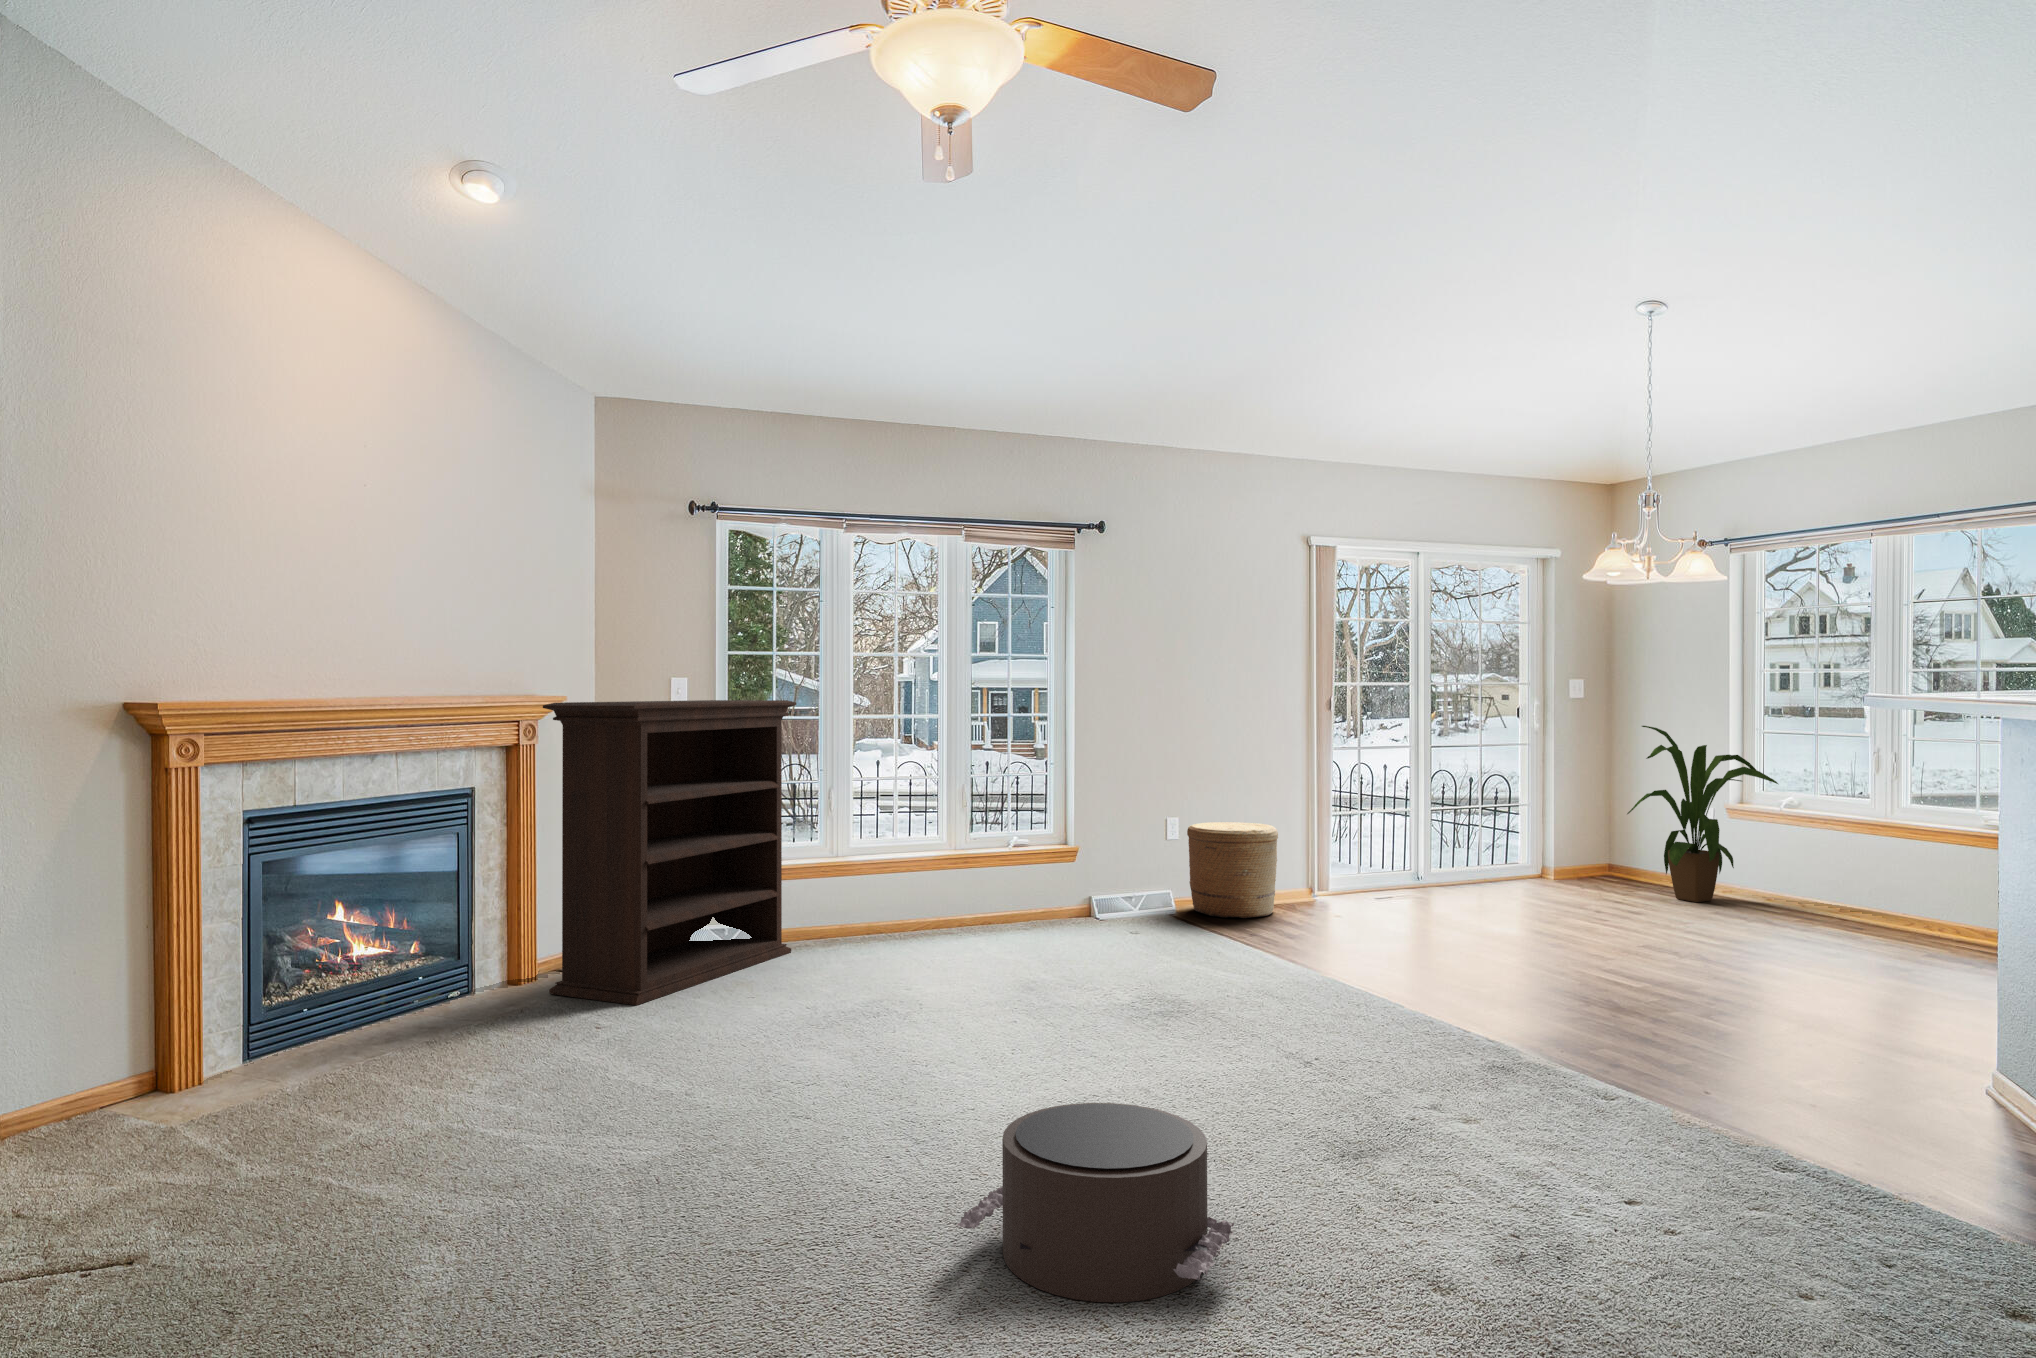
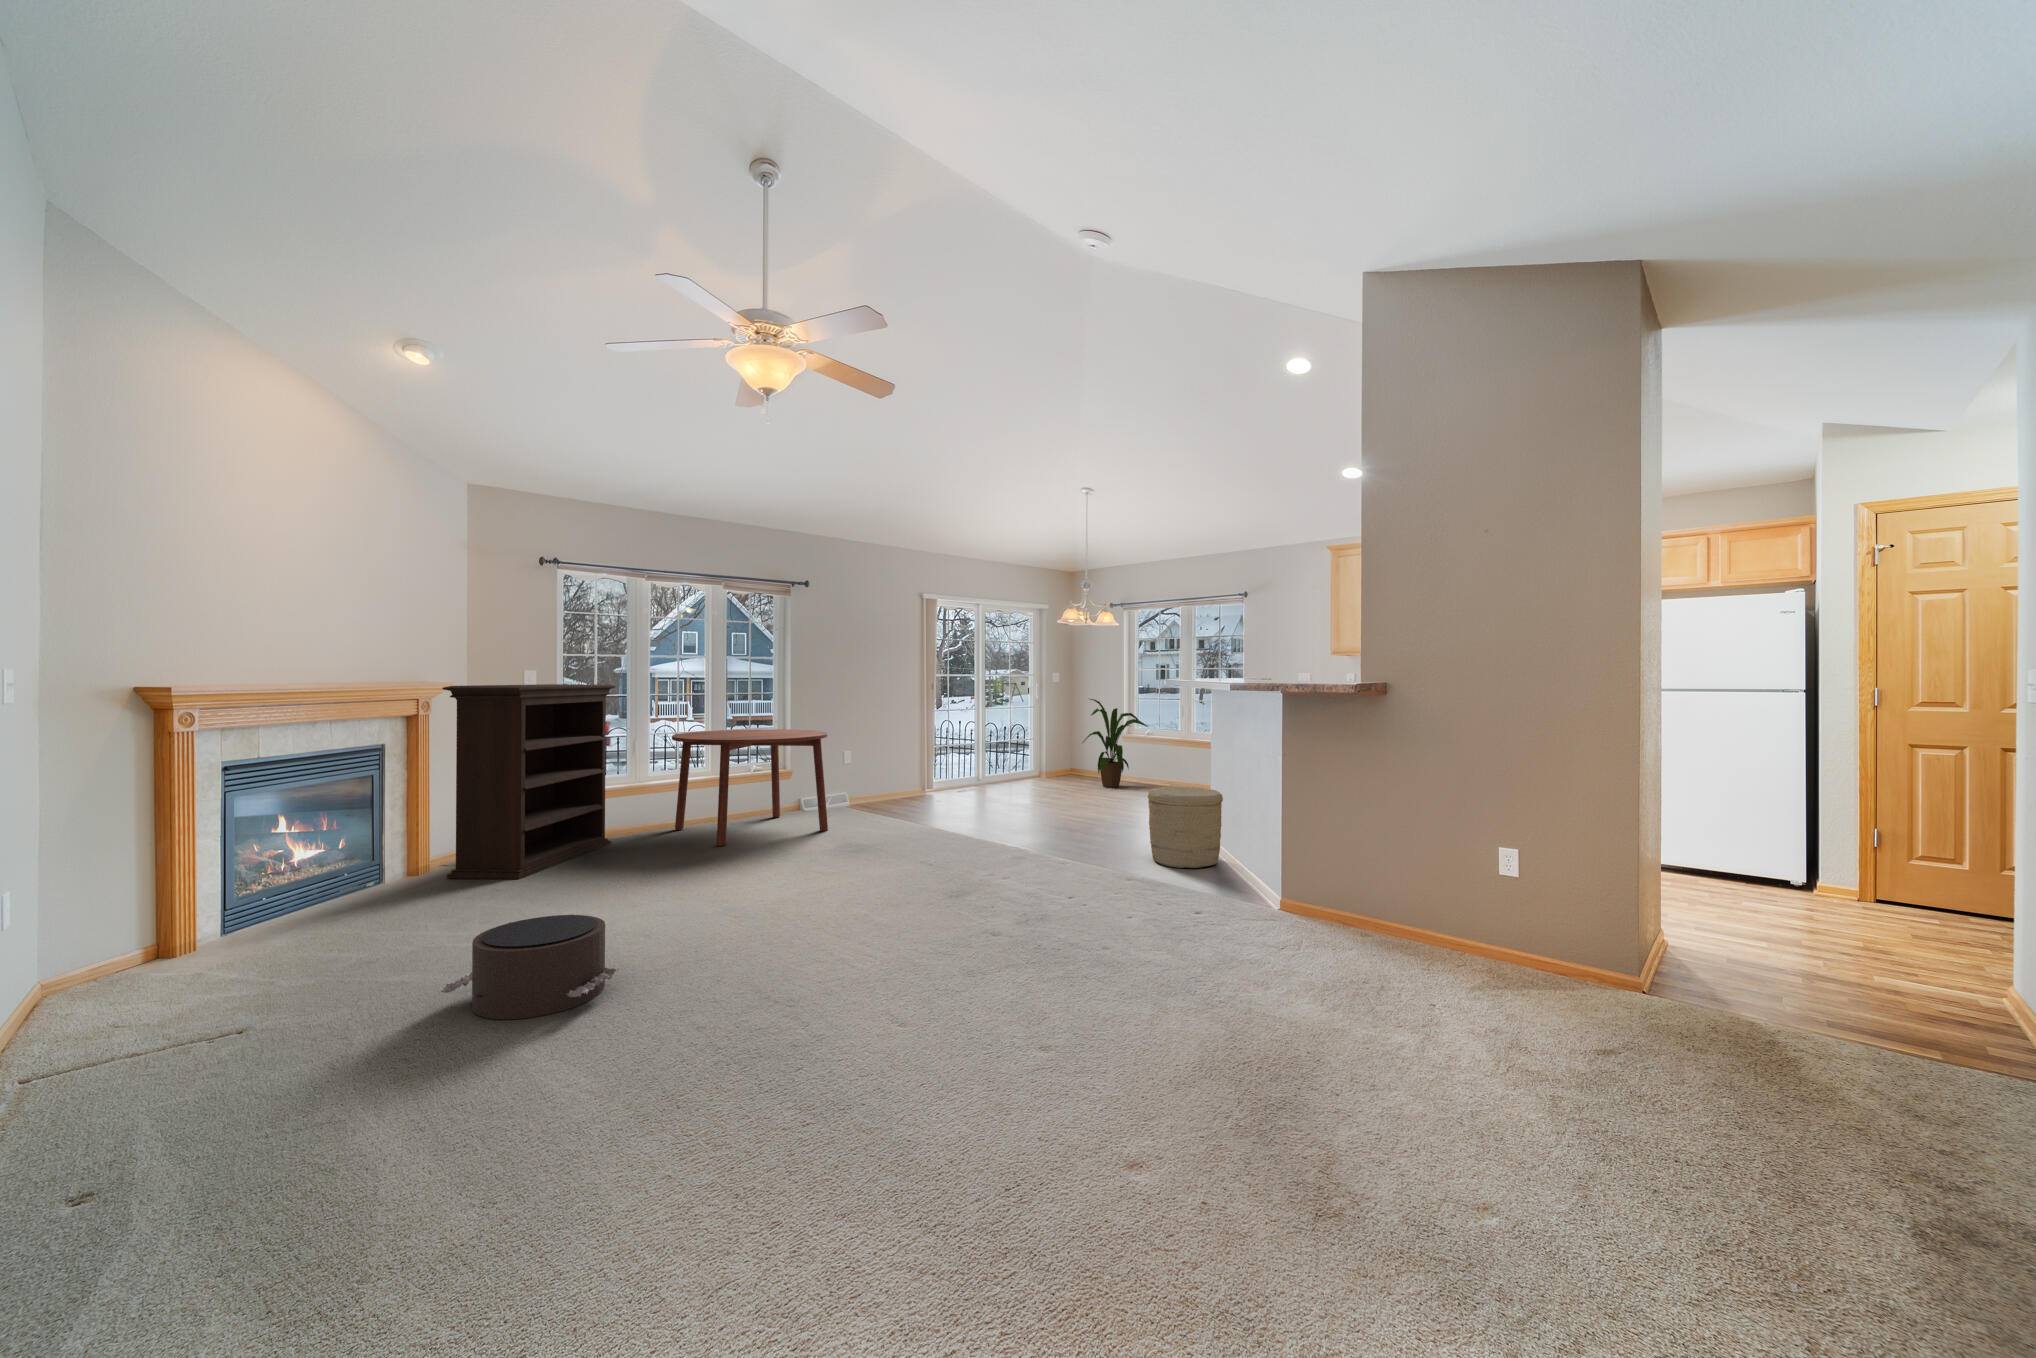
dining table: none [880,775,1128,972] -> present [672,729,828,846]
woven basket: present [1187,822,1278,918] -> present [1148,786,1223,868]
pouf: present [957,1103,1234,1303] -> present [440,915,619,1020]

